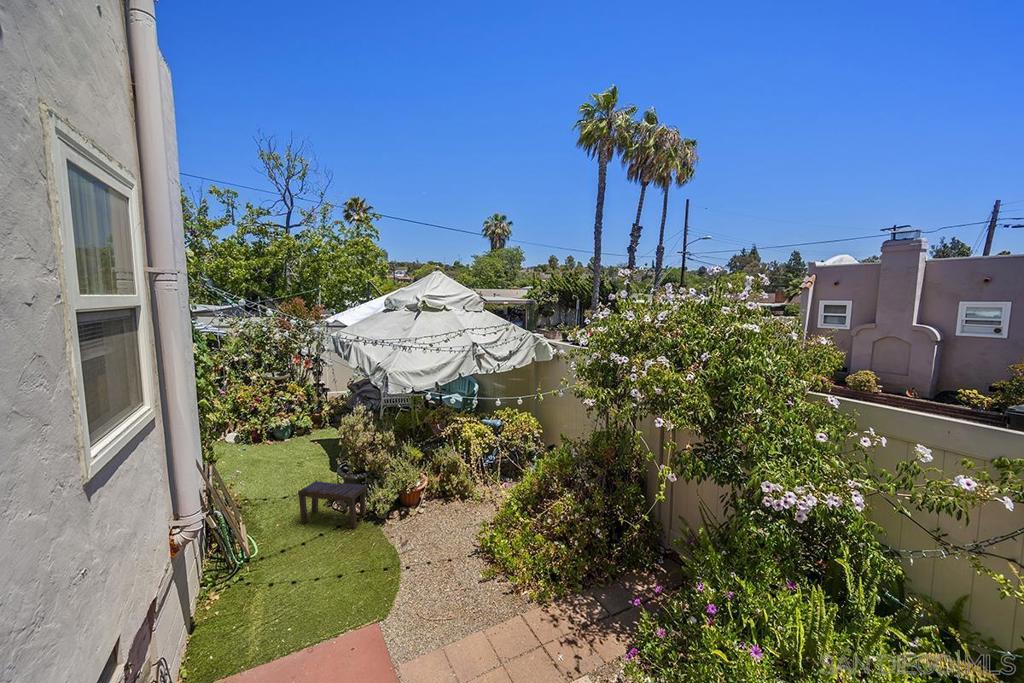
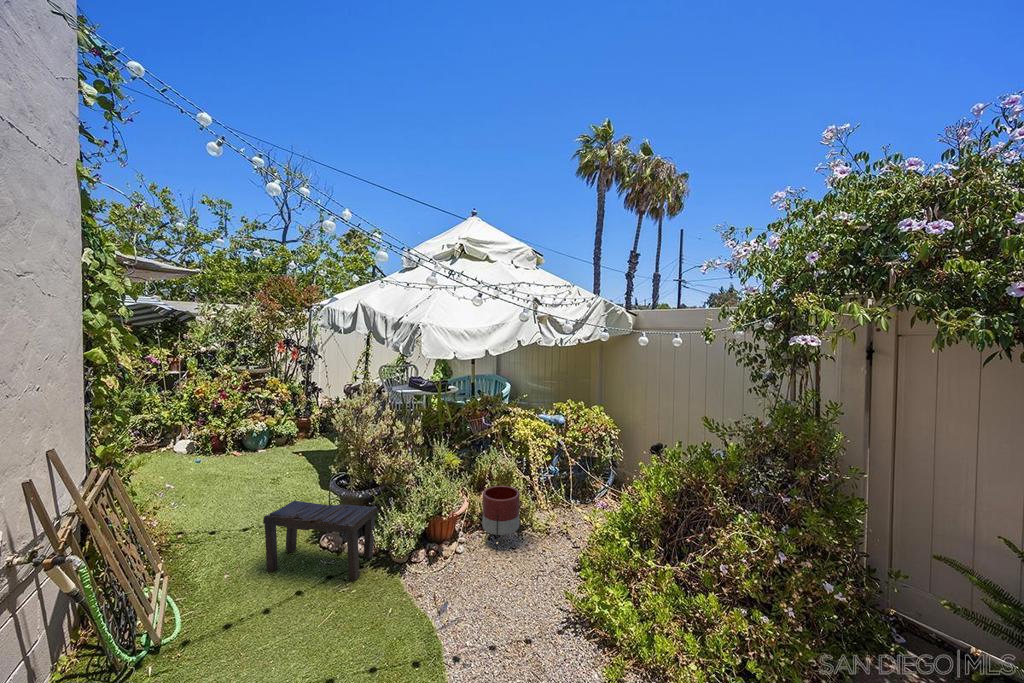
planter: none [436,471,460,512] -> present [482,486,520,551]

